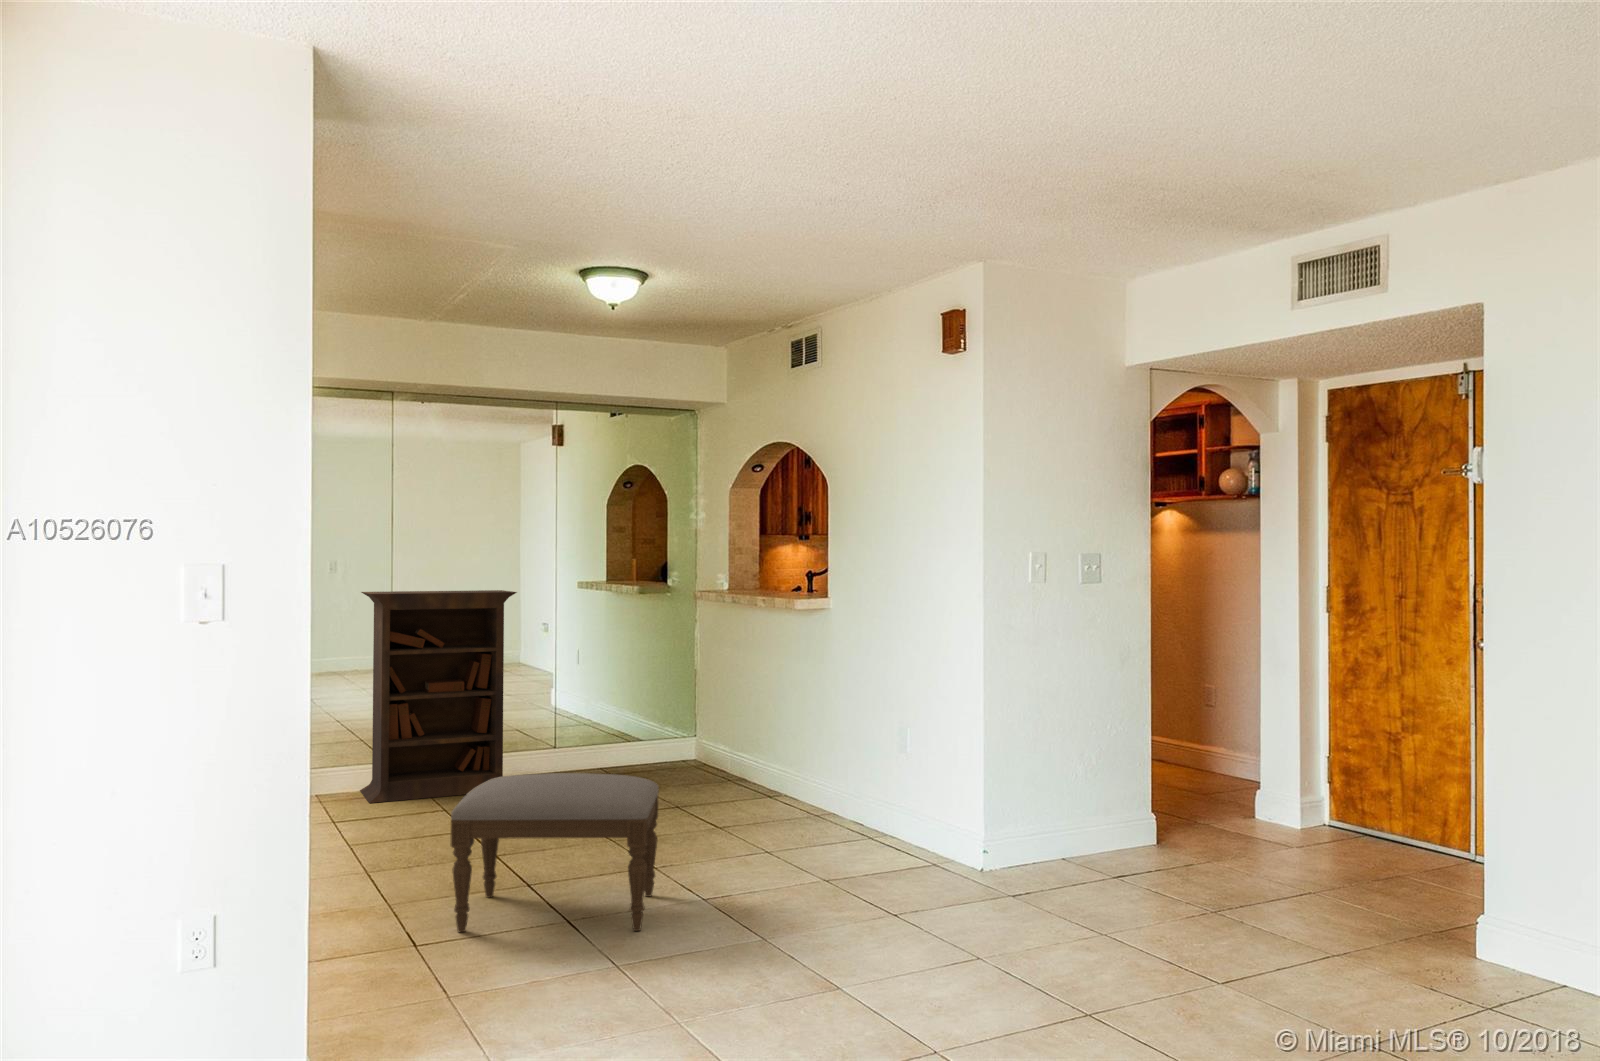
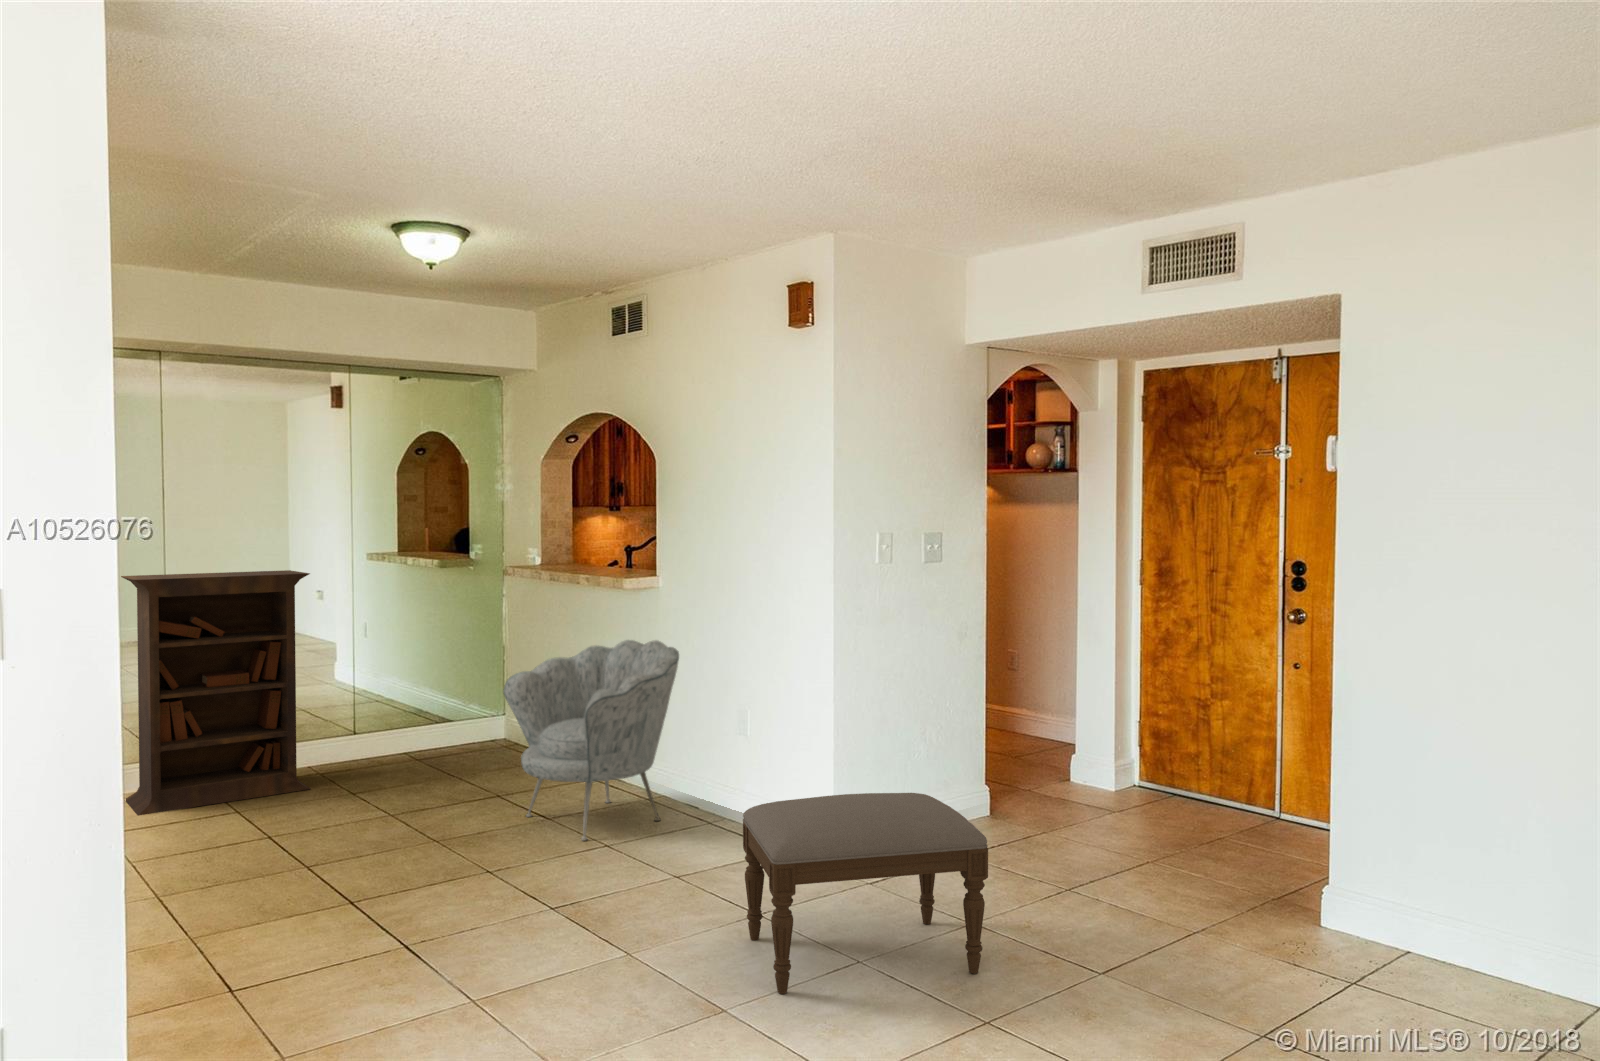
armchair: none [681,658,842,842] -> present [503,640,679,841]
ottoman: present [451,773,659,932] -> present [743,793,988,994]

